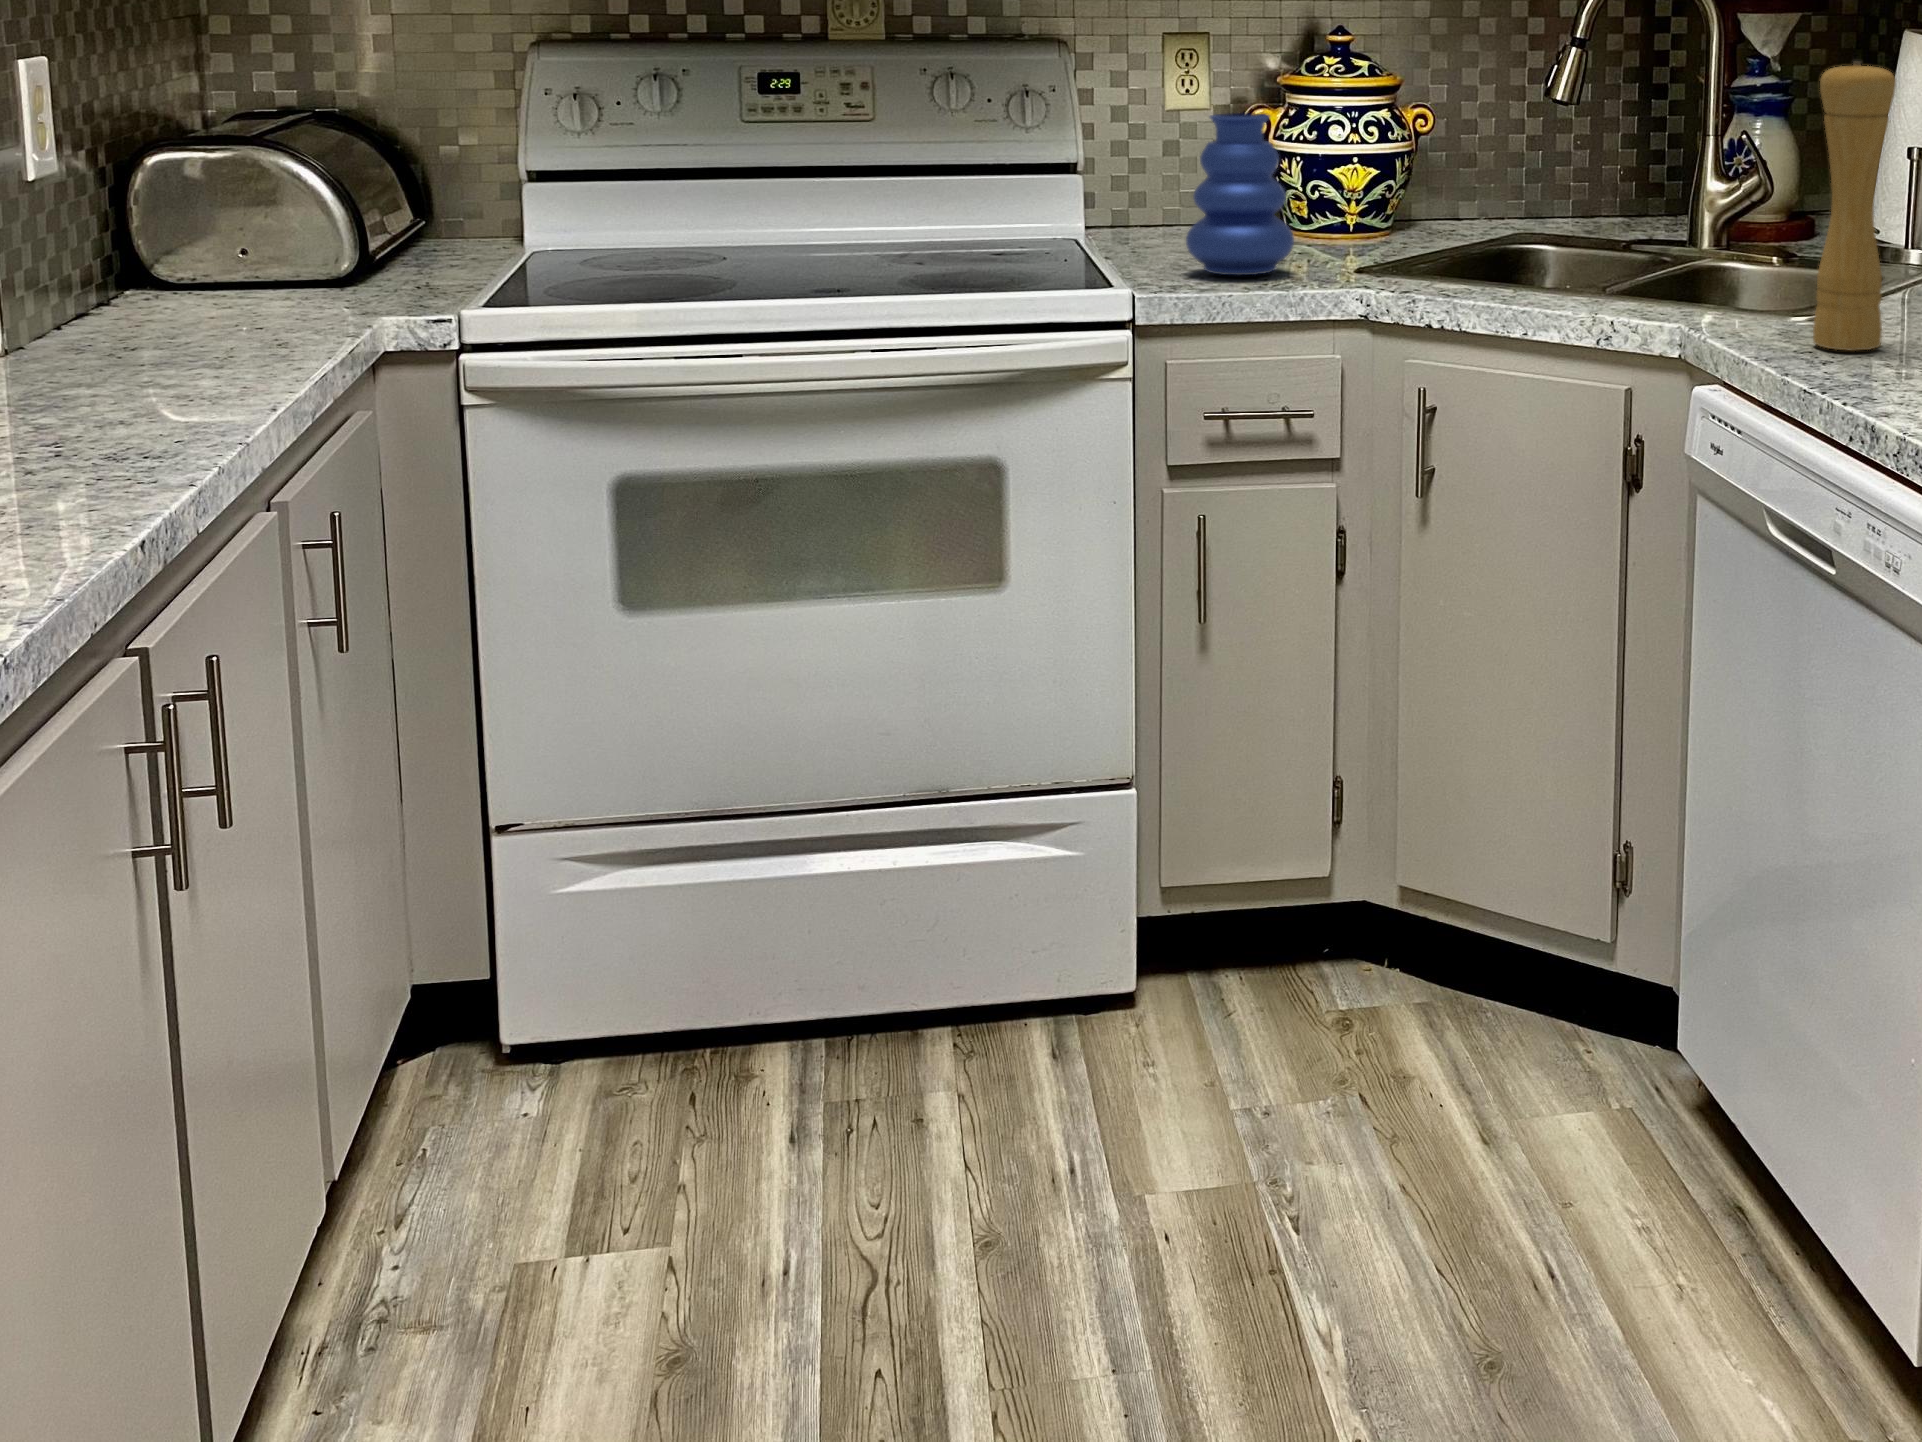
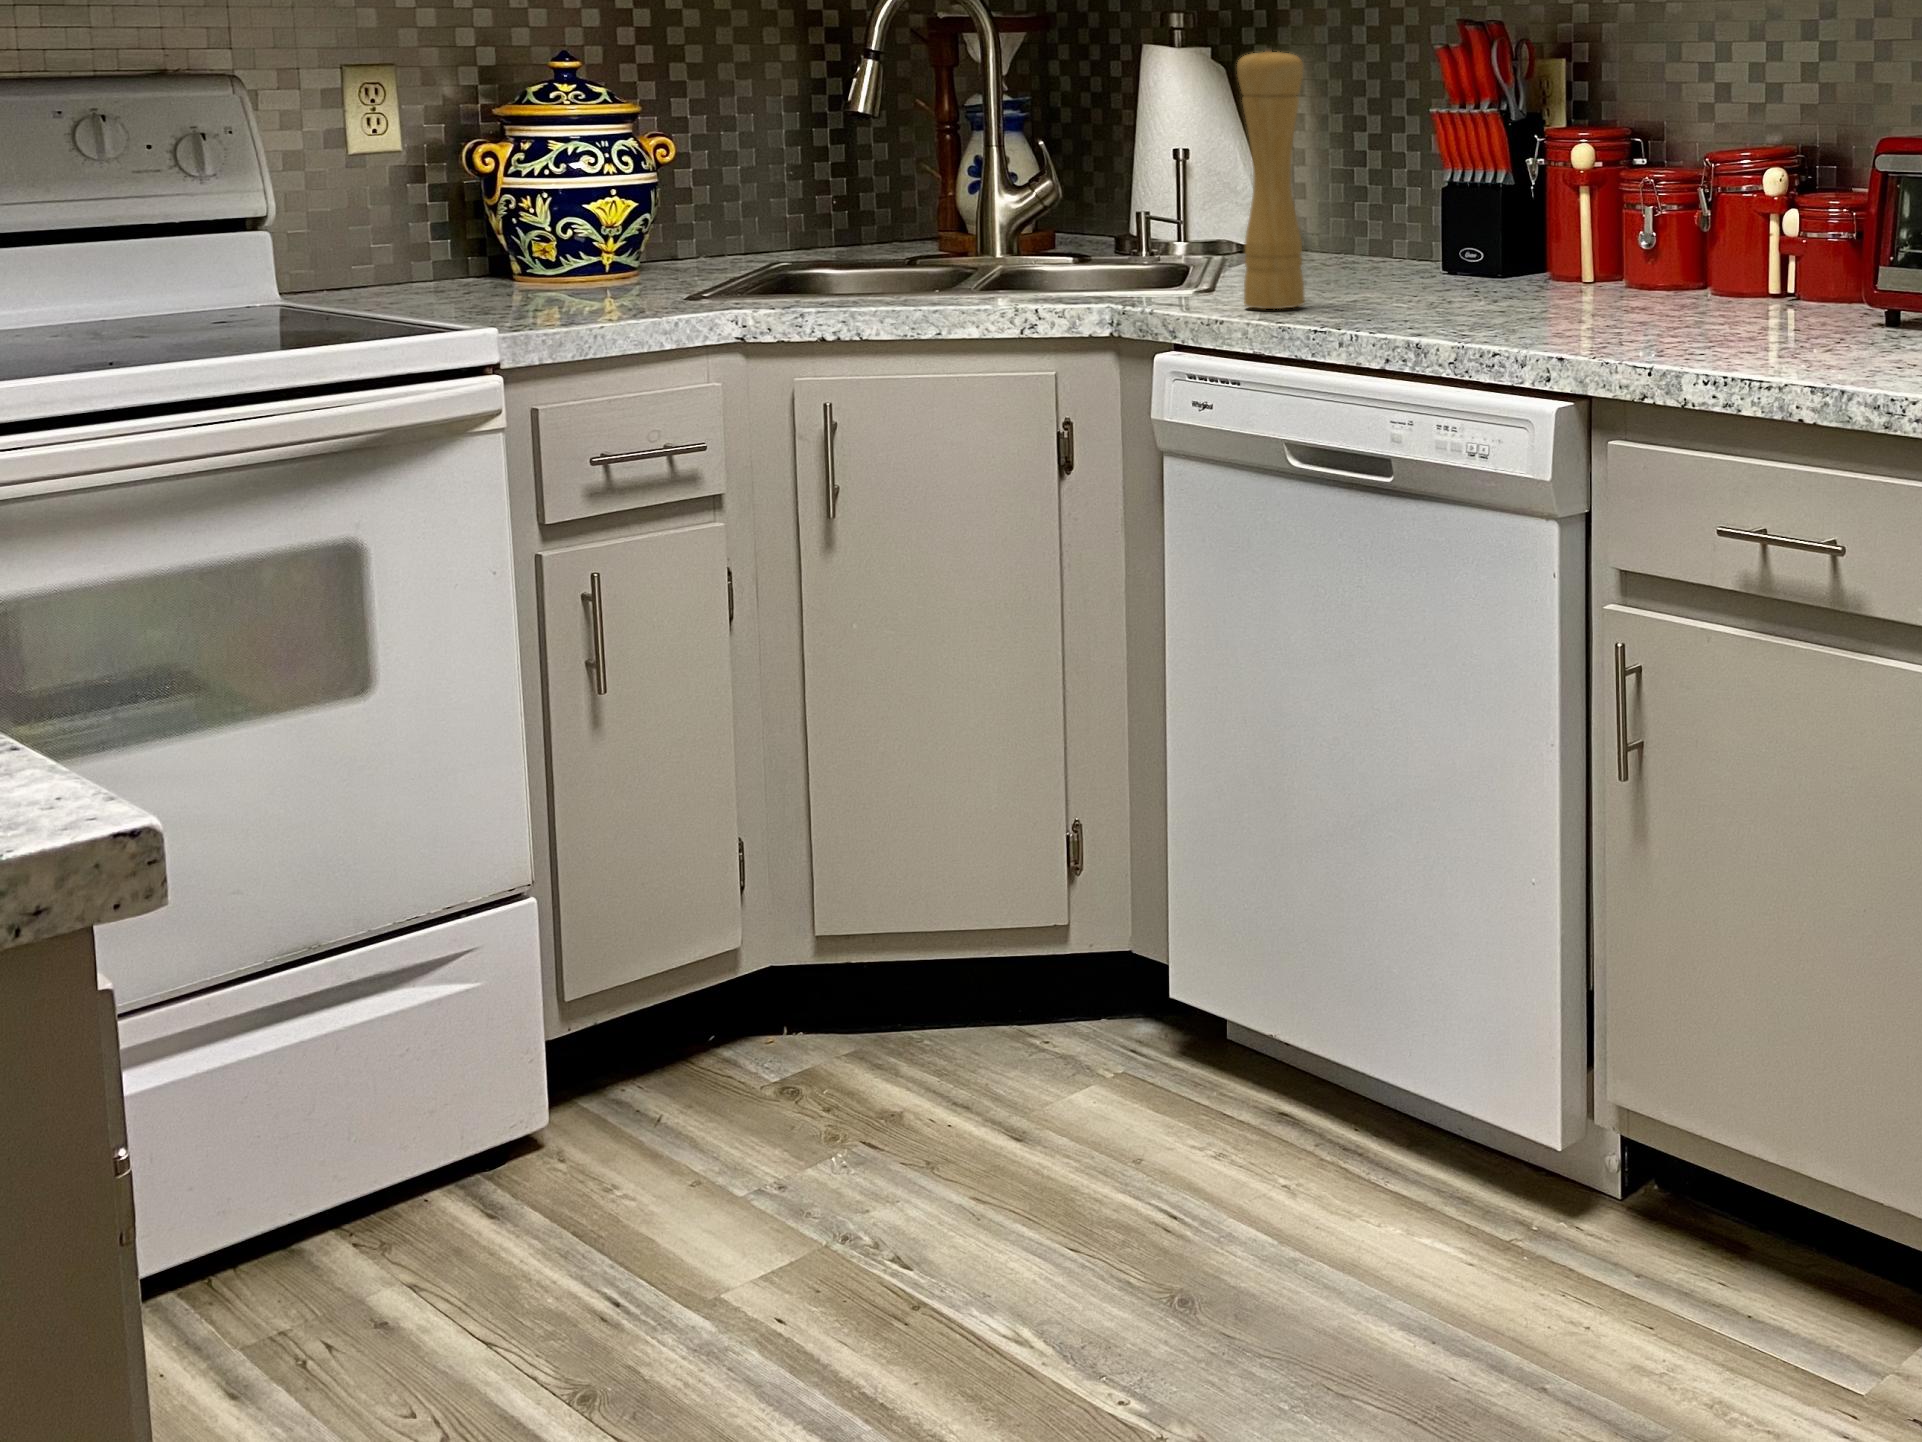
vase: present [1186,113,1294,275] -> none [496,135,623,312]

